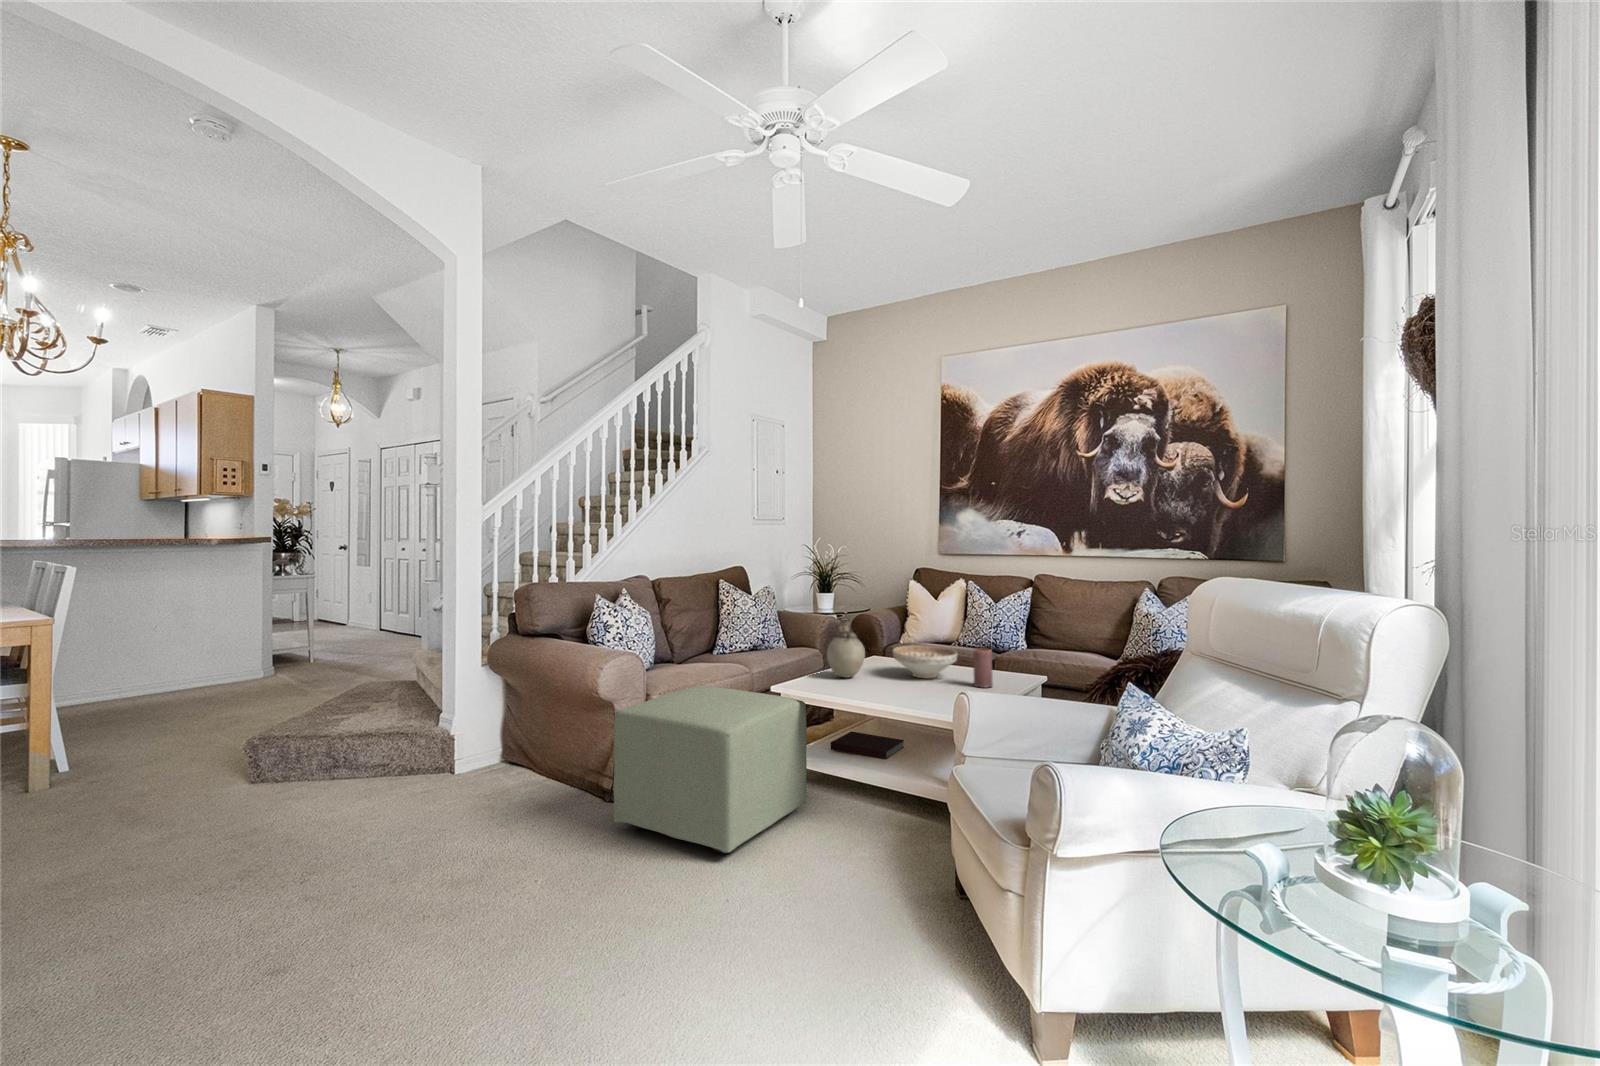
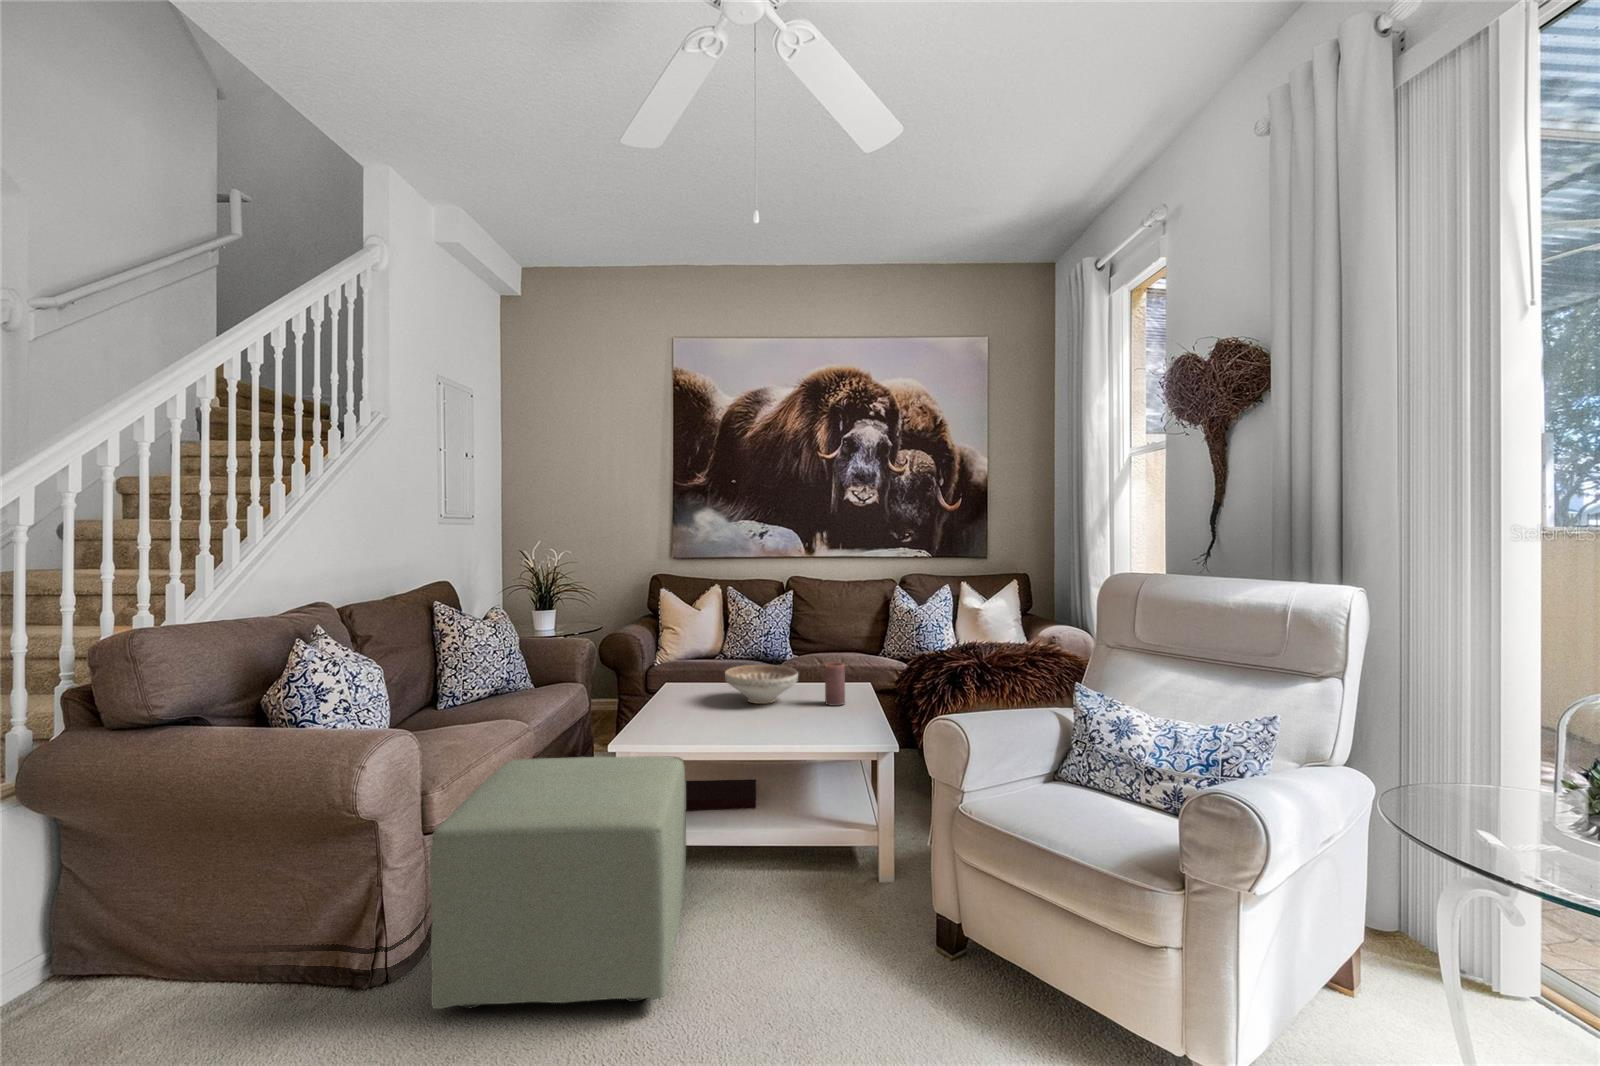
vase: present [827,619,865,678] -> none [658,645,705,716]

